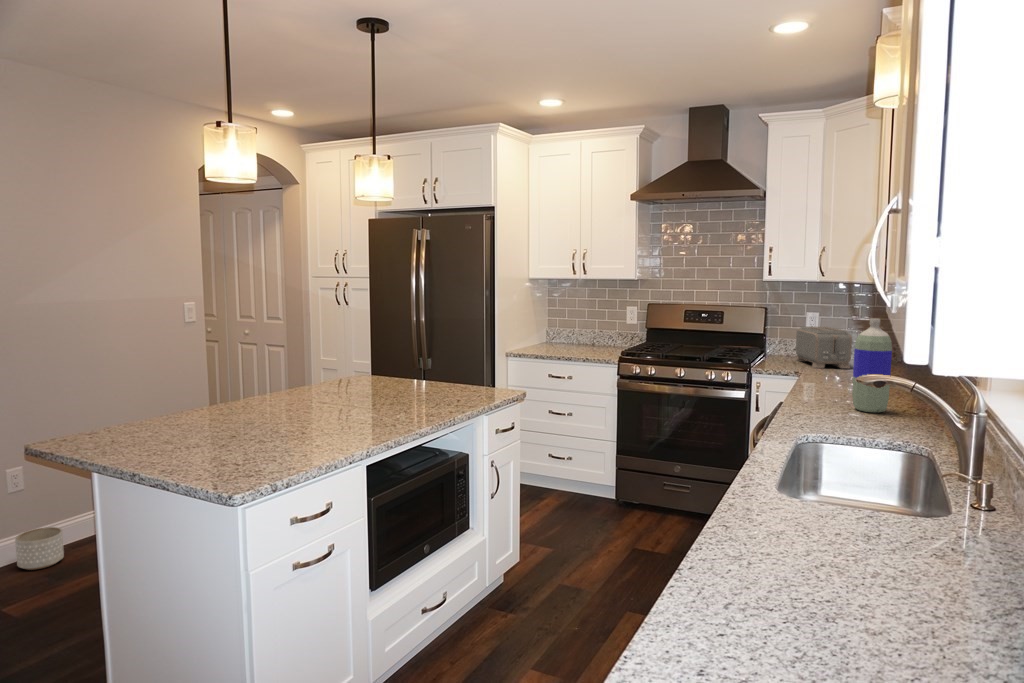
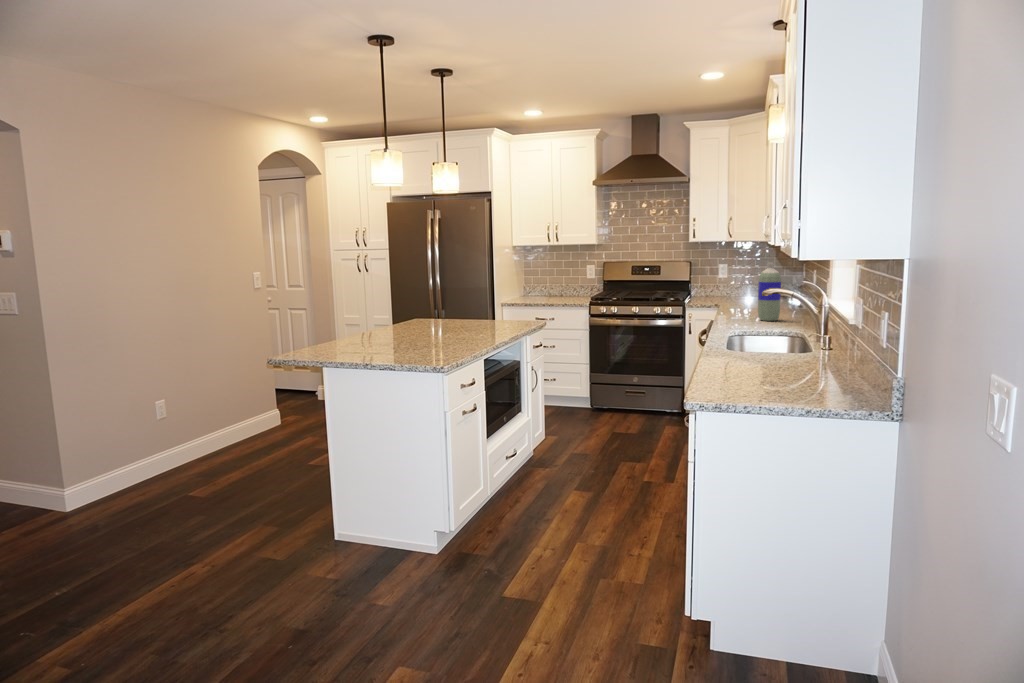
toaster: present [795,327,852,368] -> none [711,274,750,302]
planter: present [15,527,64,570] -> none [165,445,200,475]

